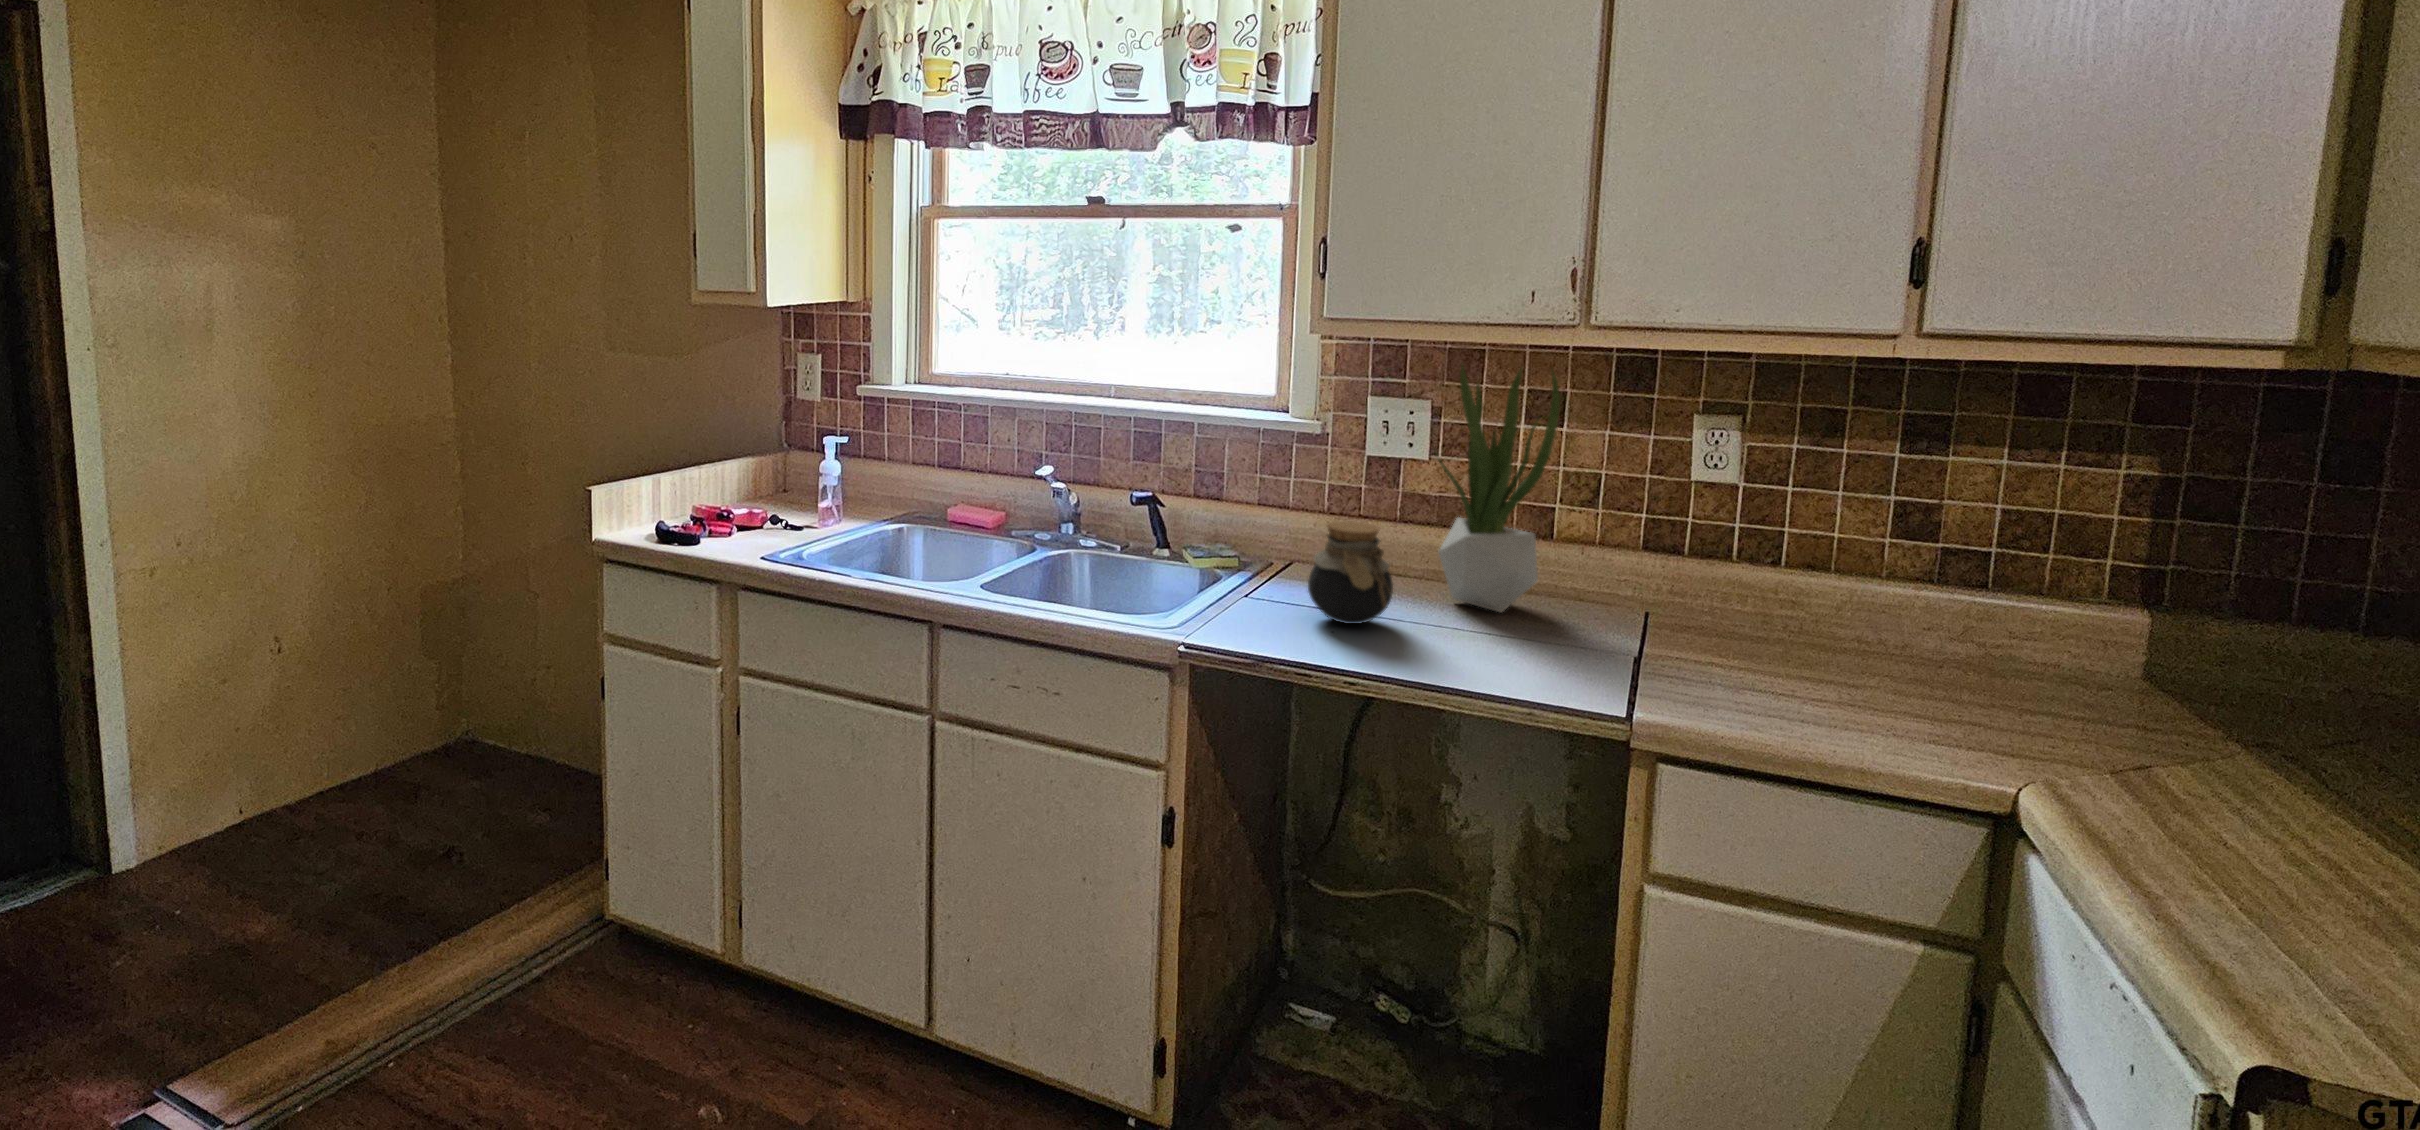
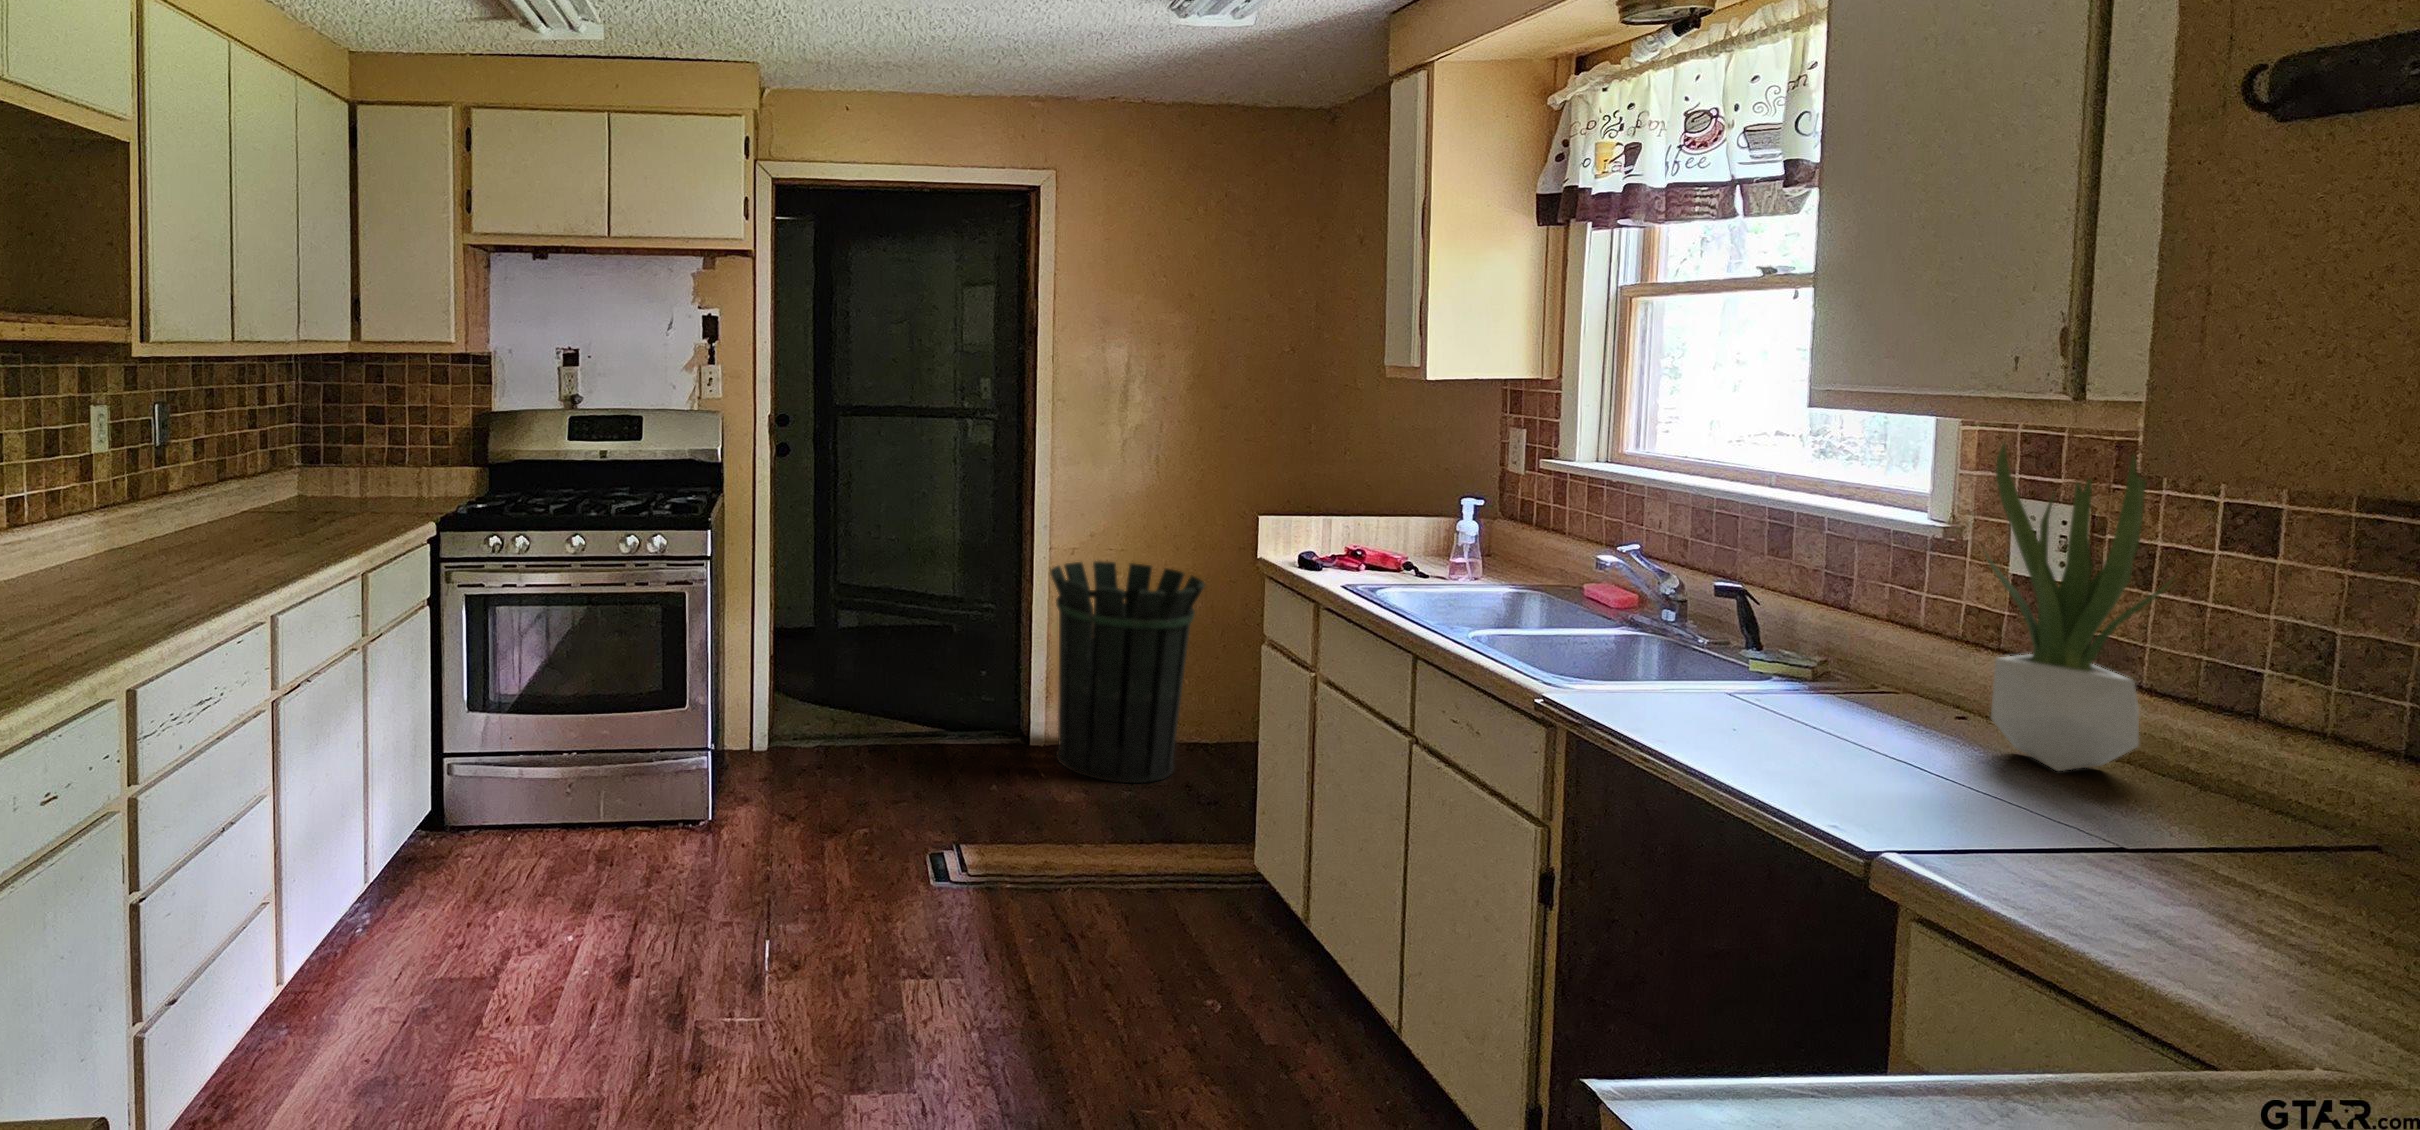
jar: present [1308,521,1393,624] -> none [1741,604,1855,721]
waste bin: none [187,573,428,888] -> present [1051,561,1205,783]

